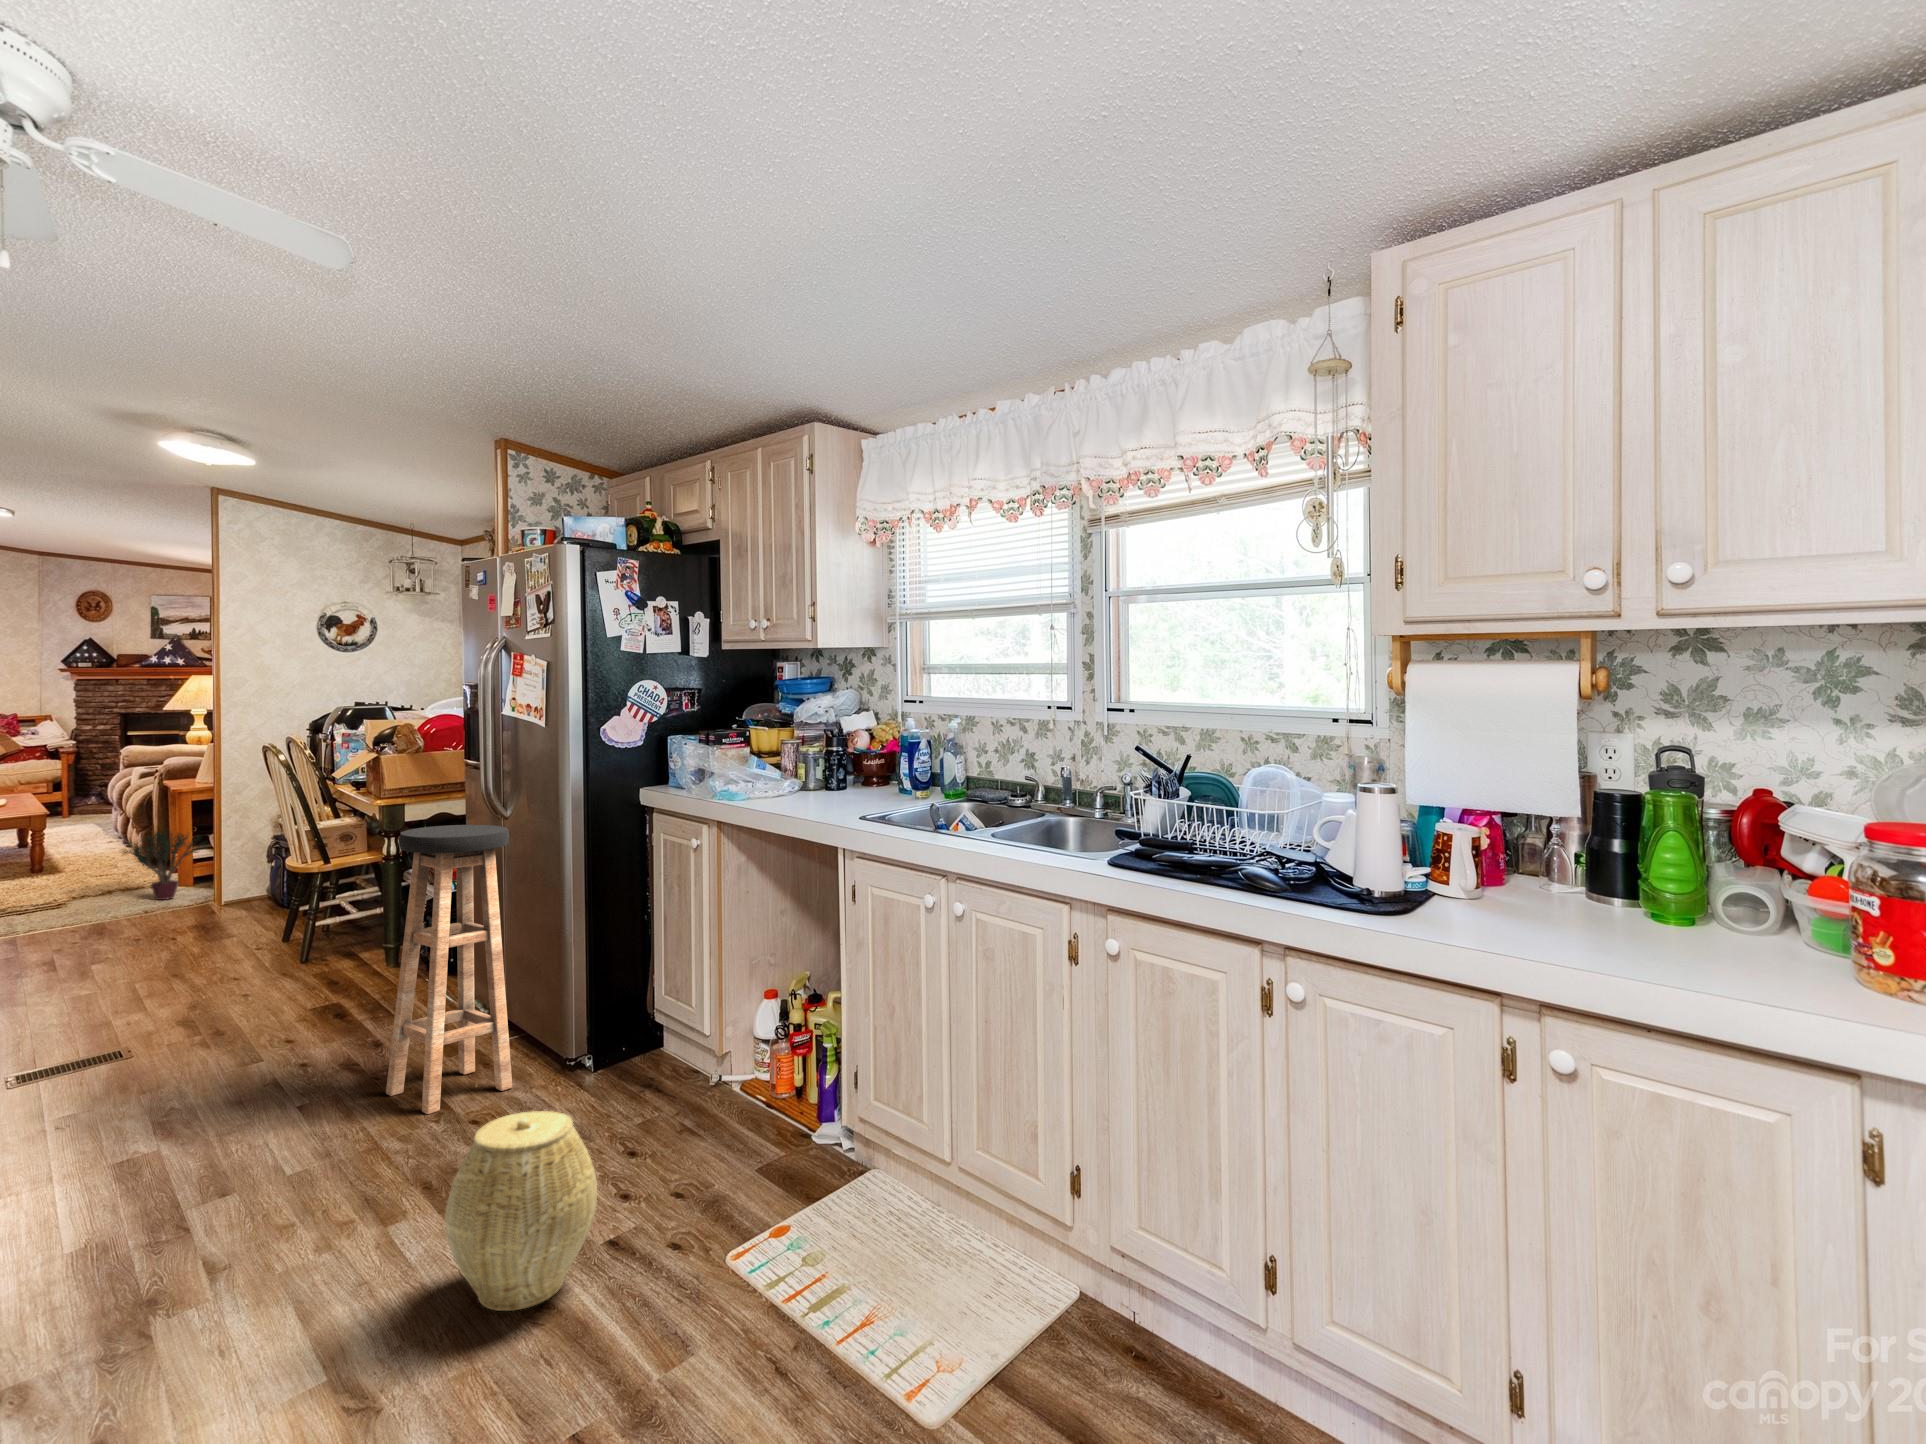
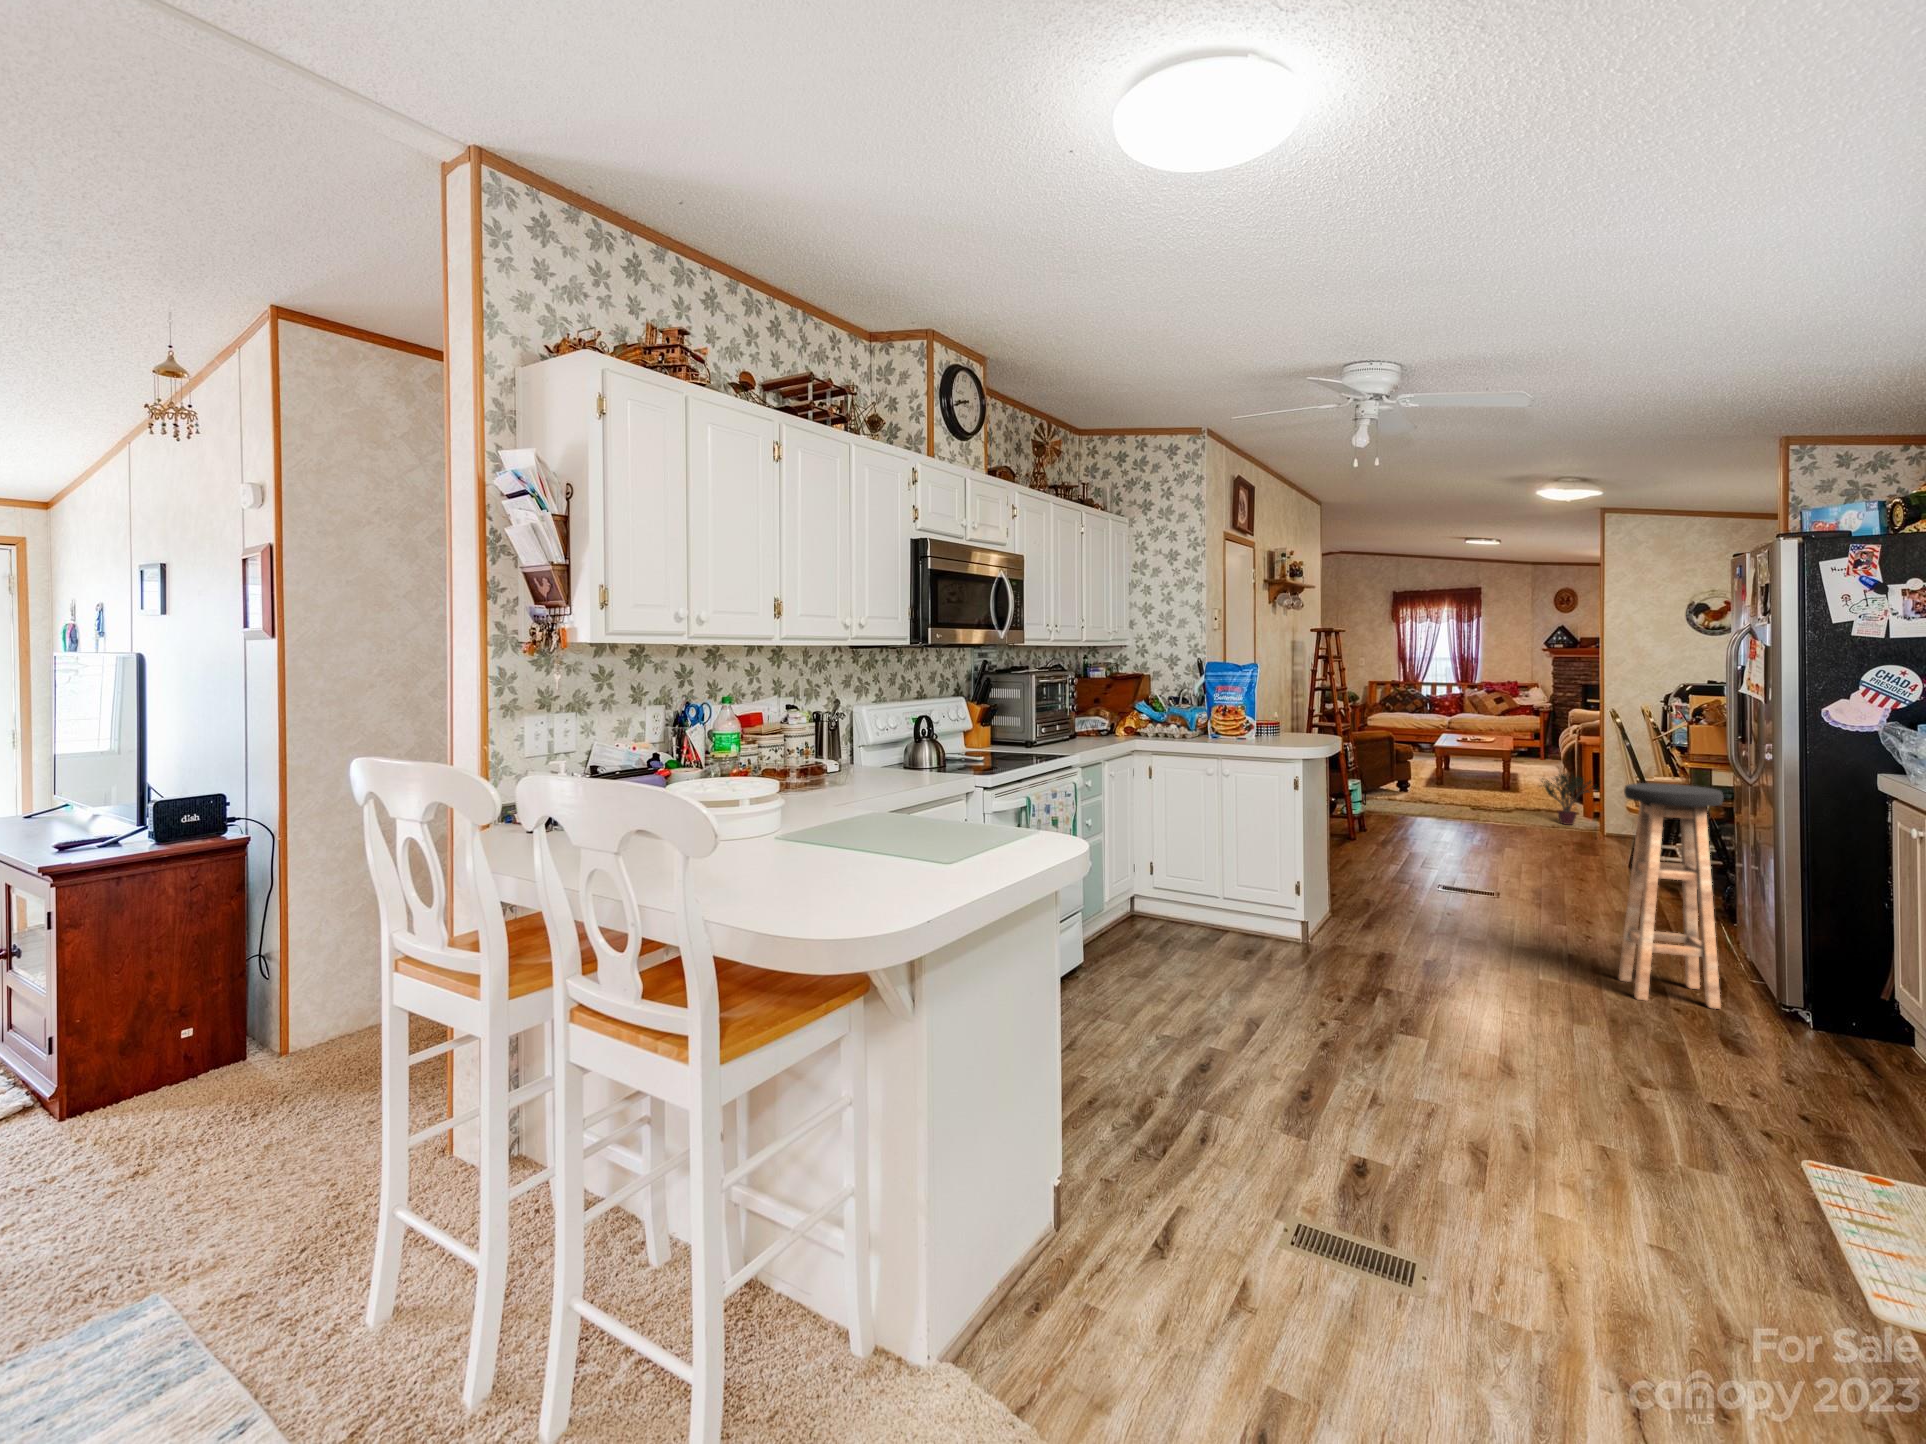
woven basket: present [445,1111,597,1311] -> none [1554,983,1674,1117]

